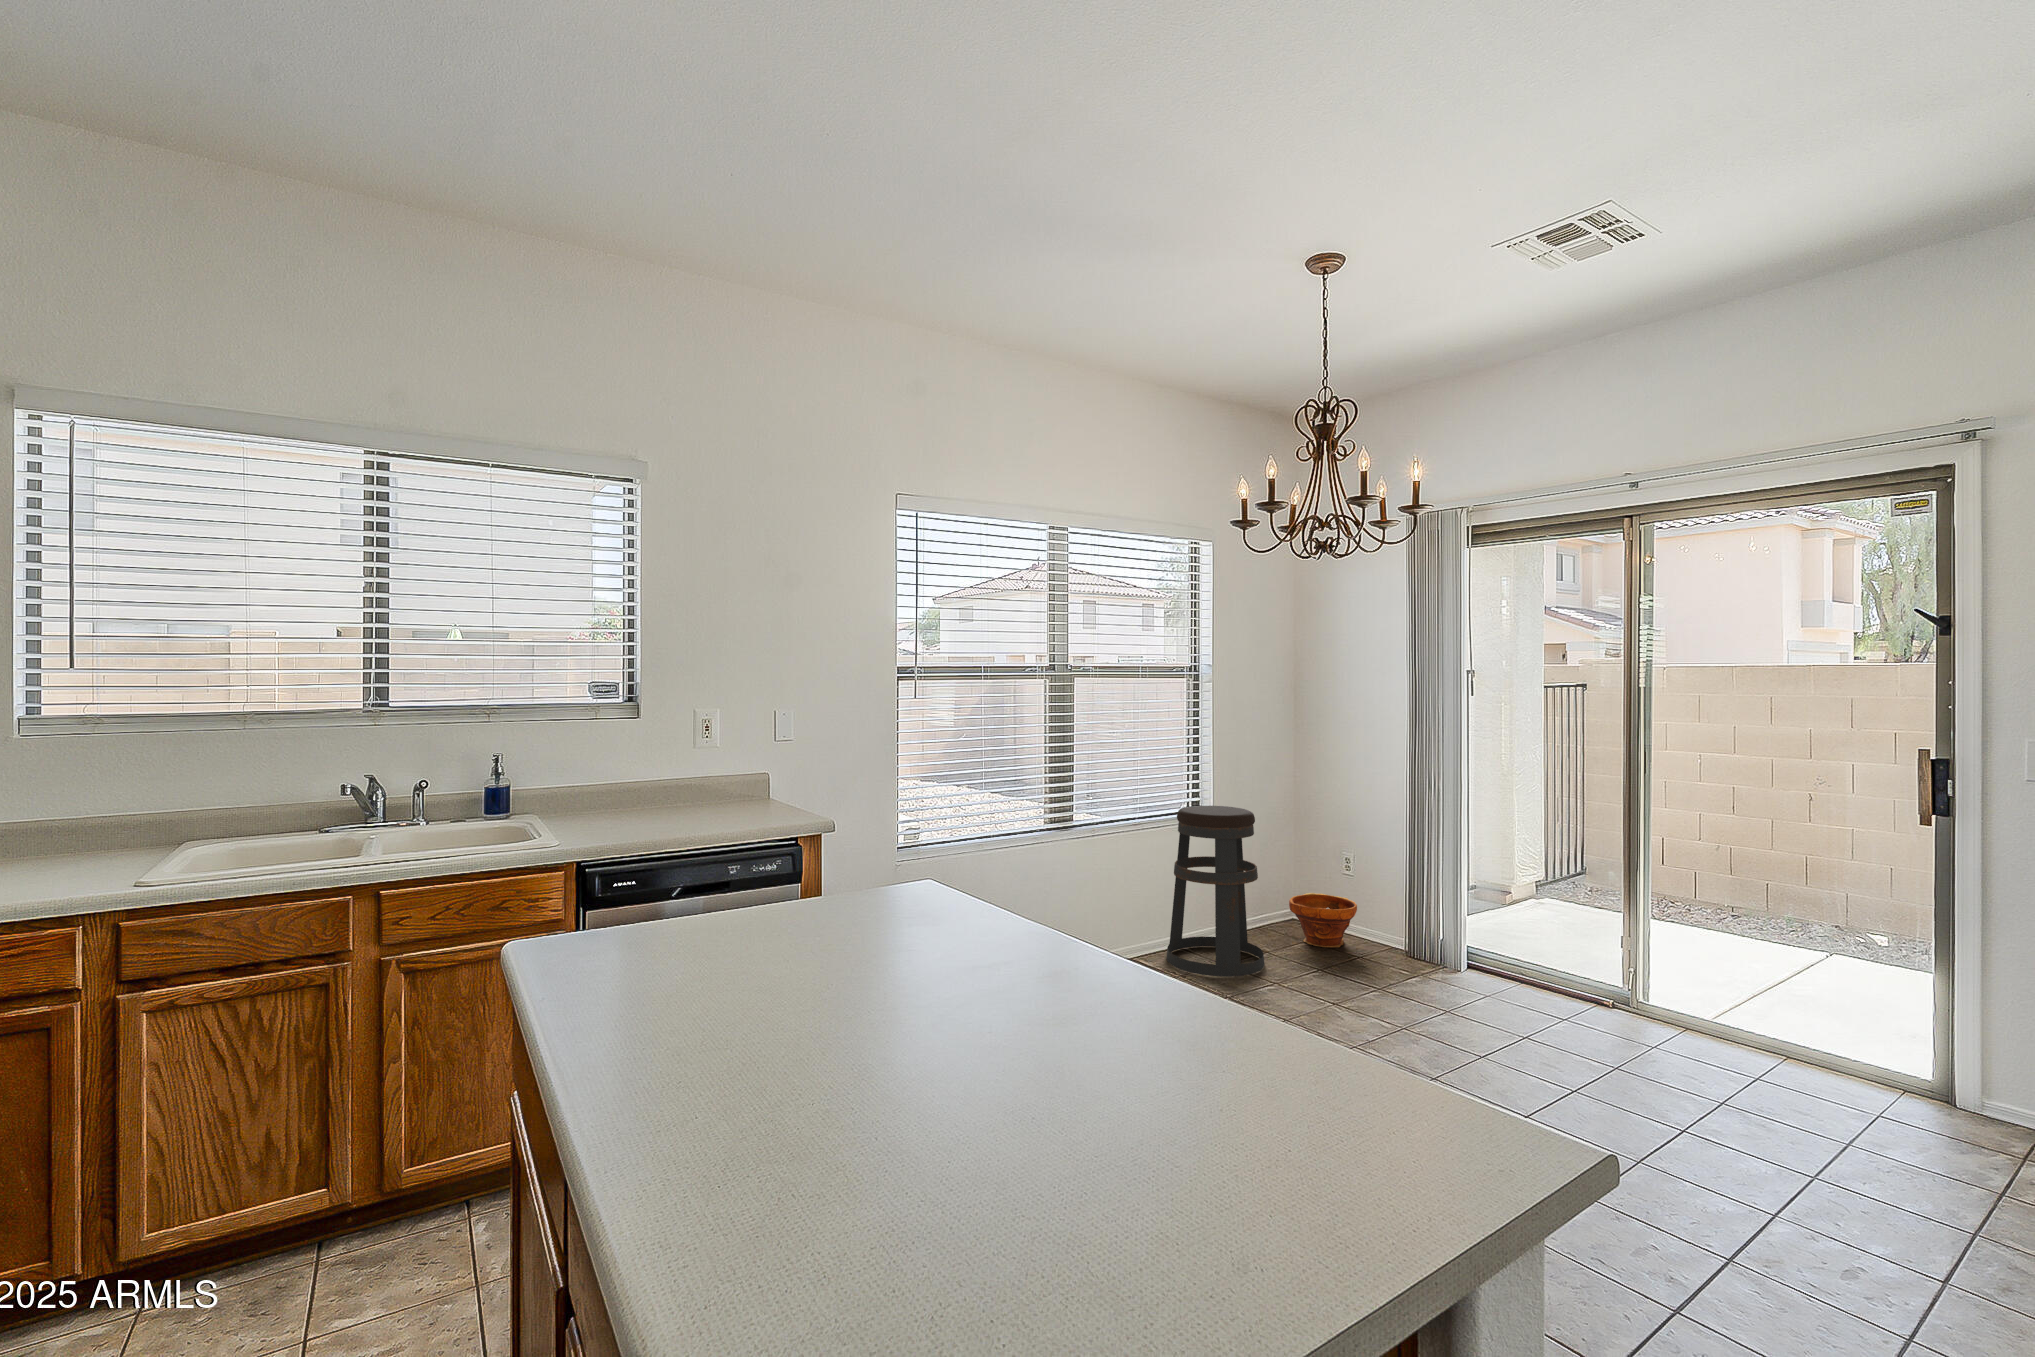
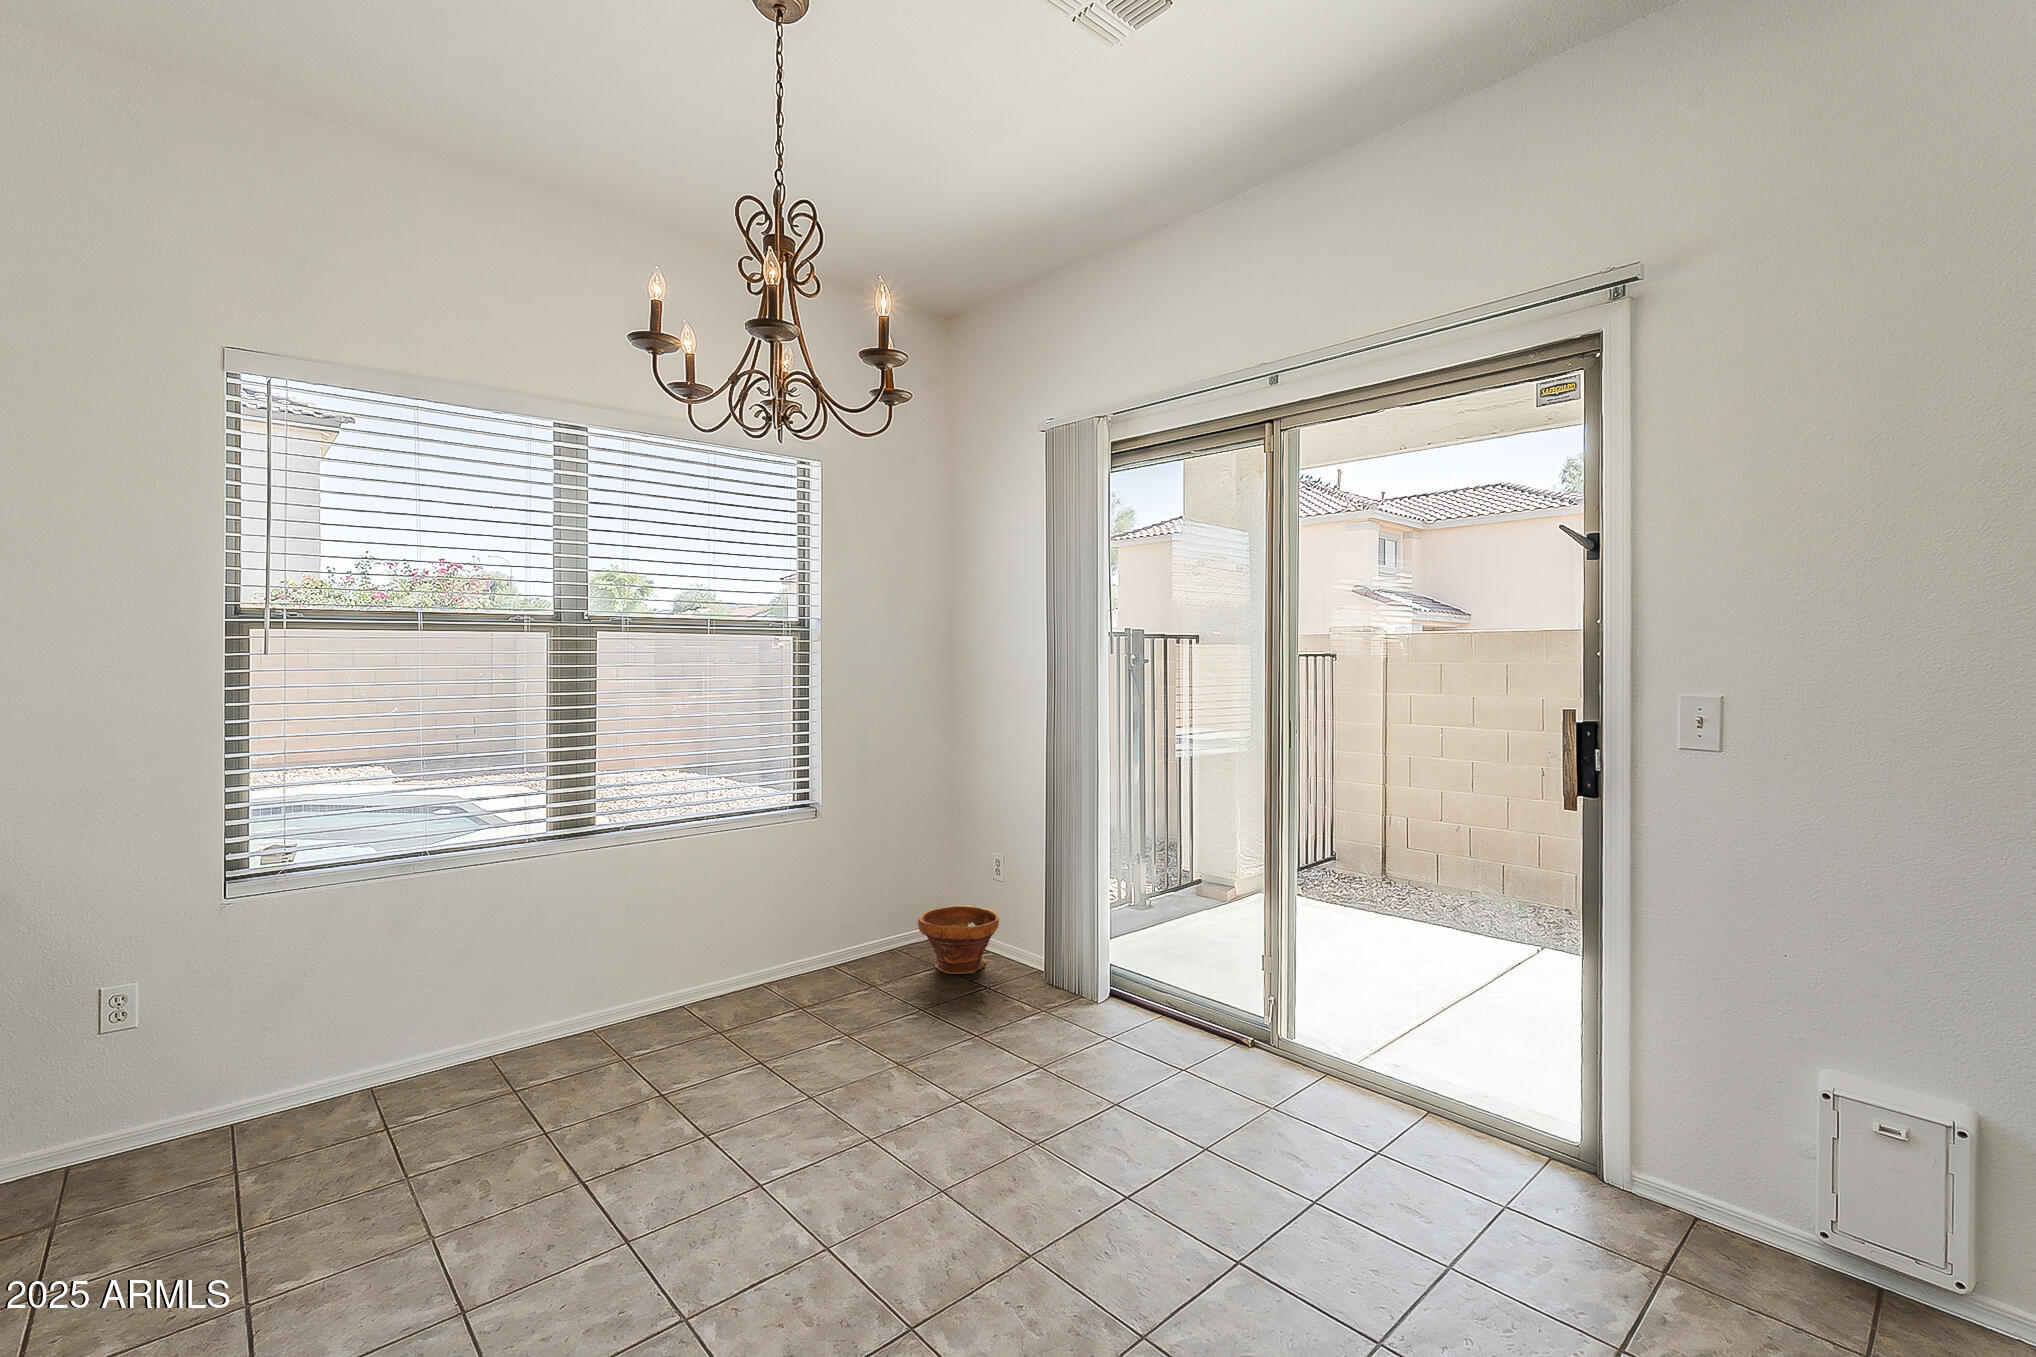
bar stool: present [1166,806,1265,977] -> none [733,801,861,1027]

